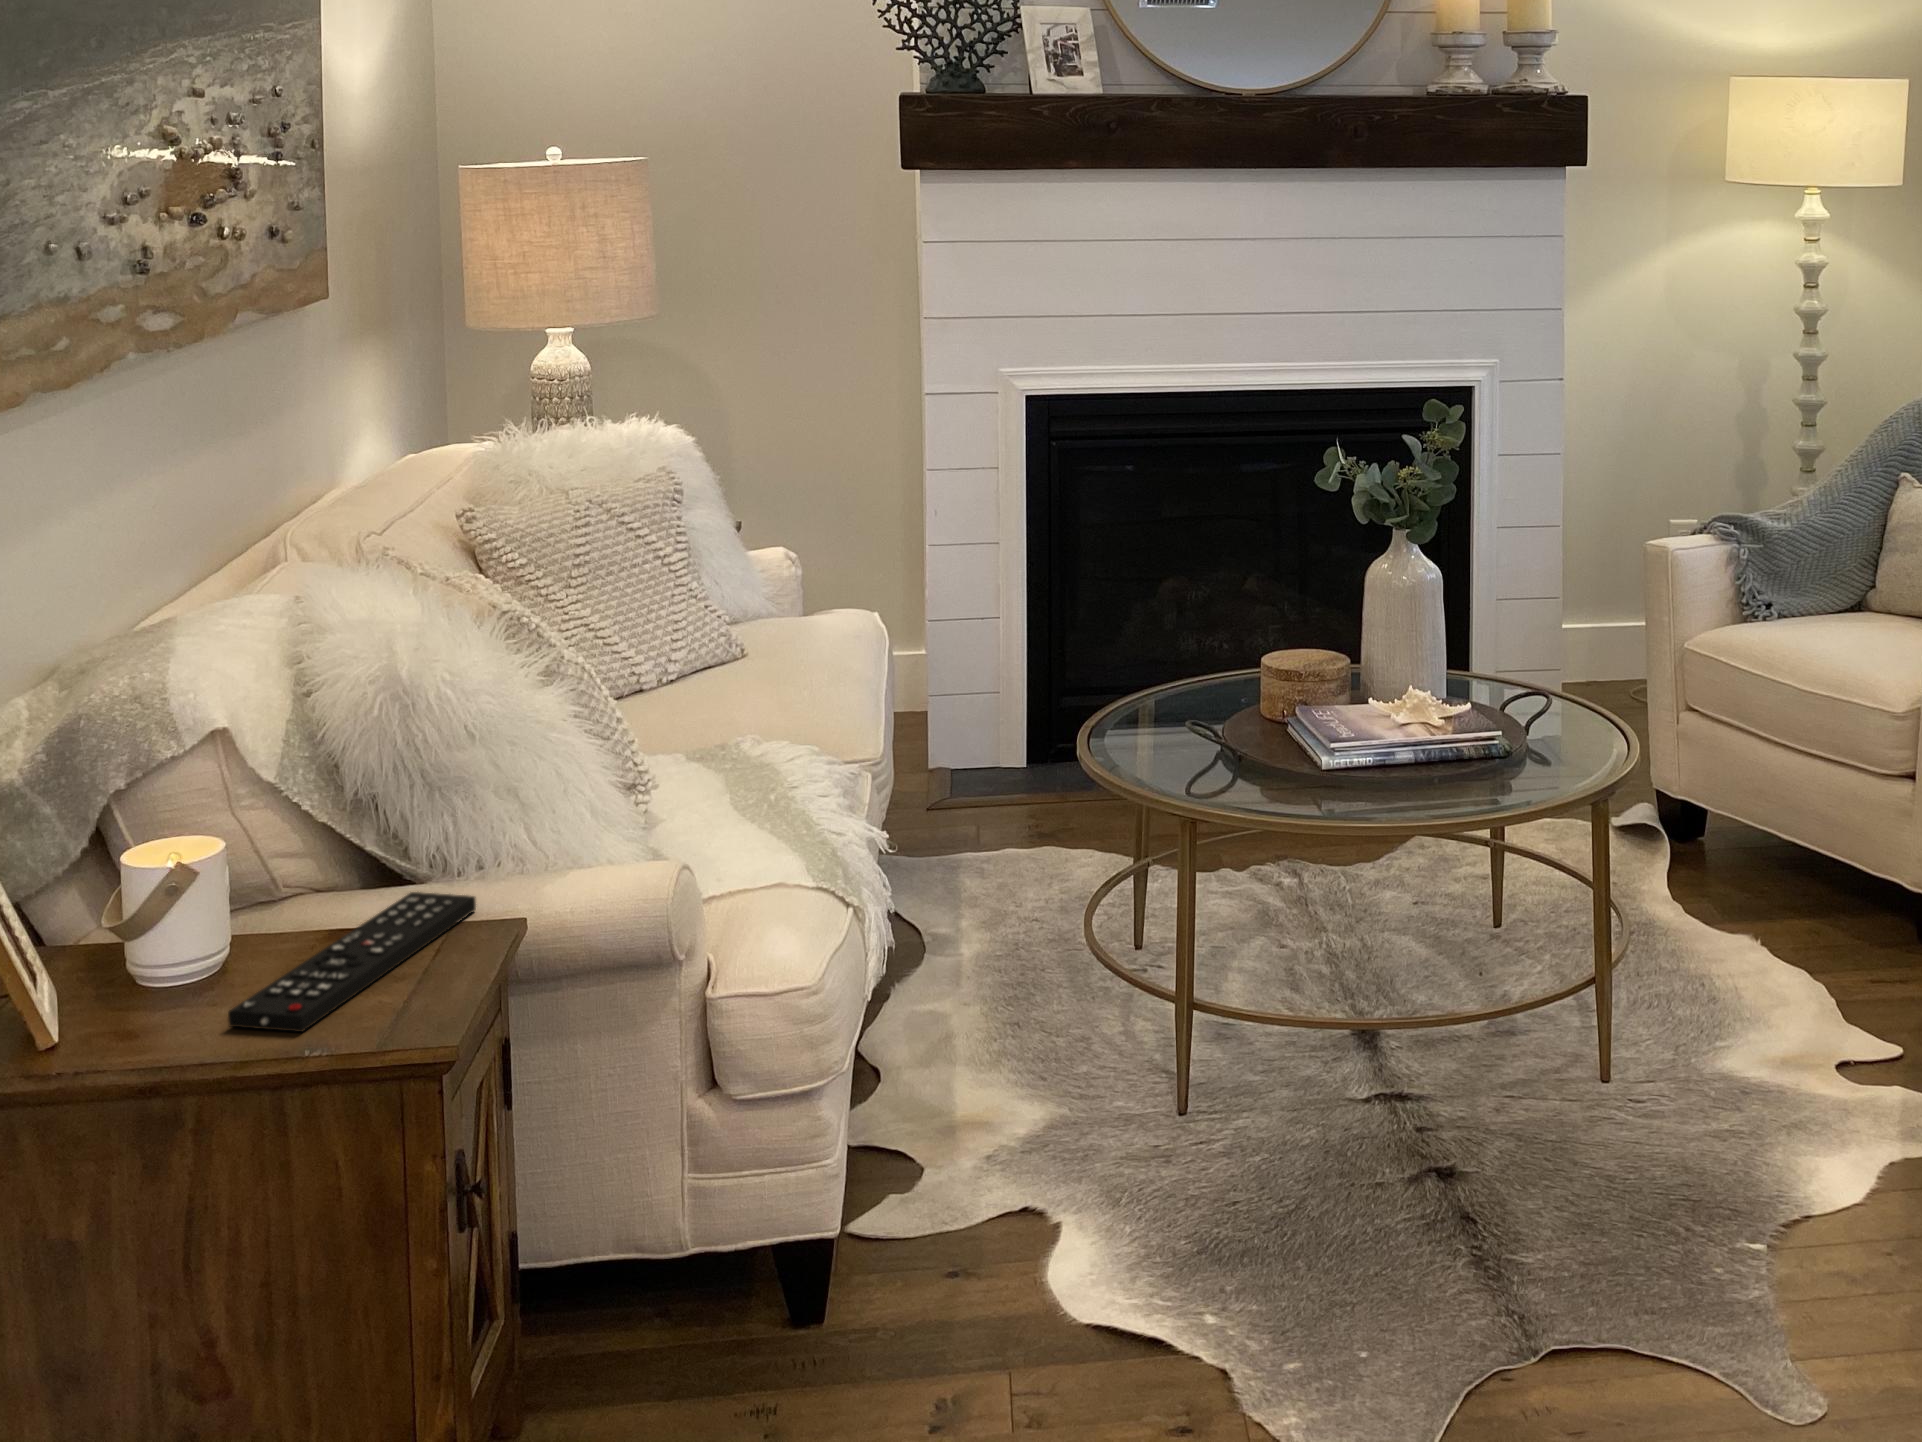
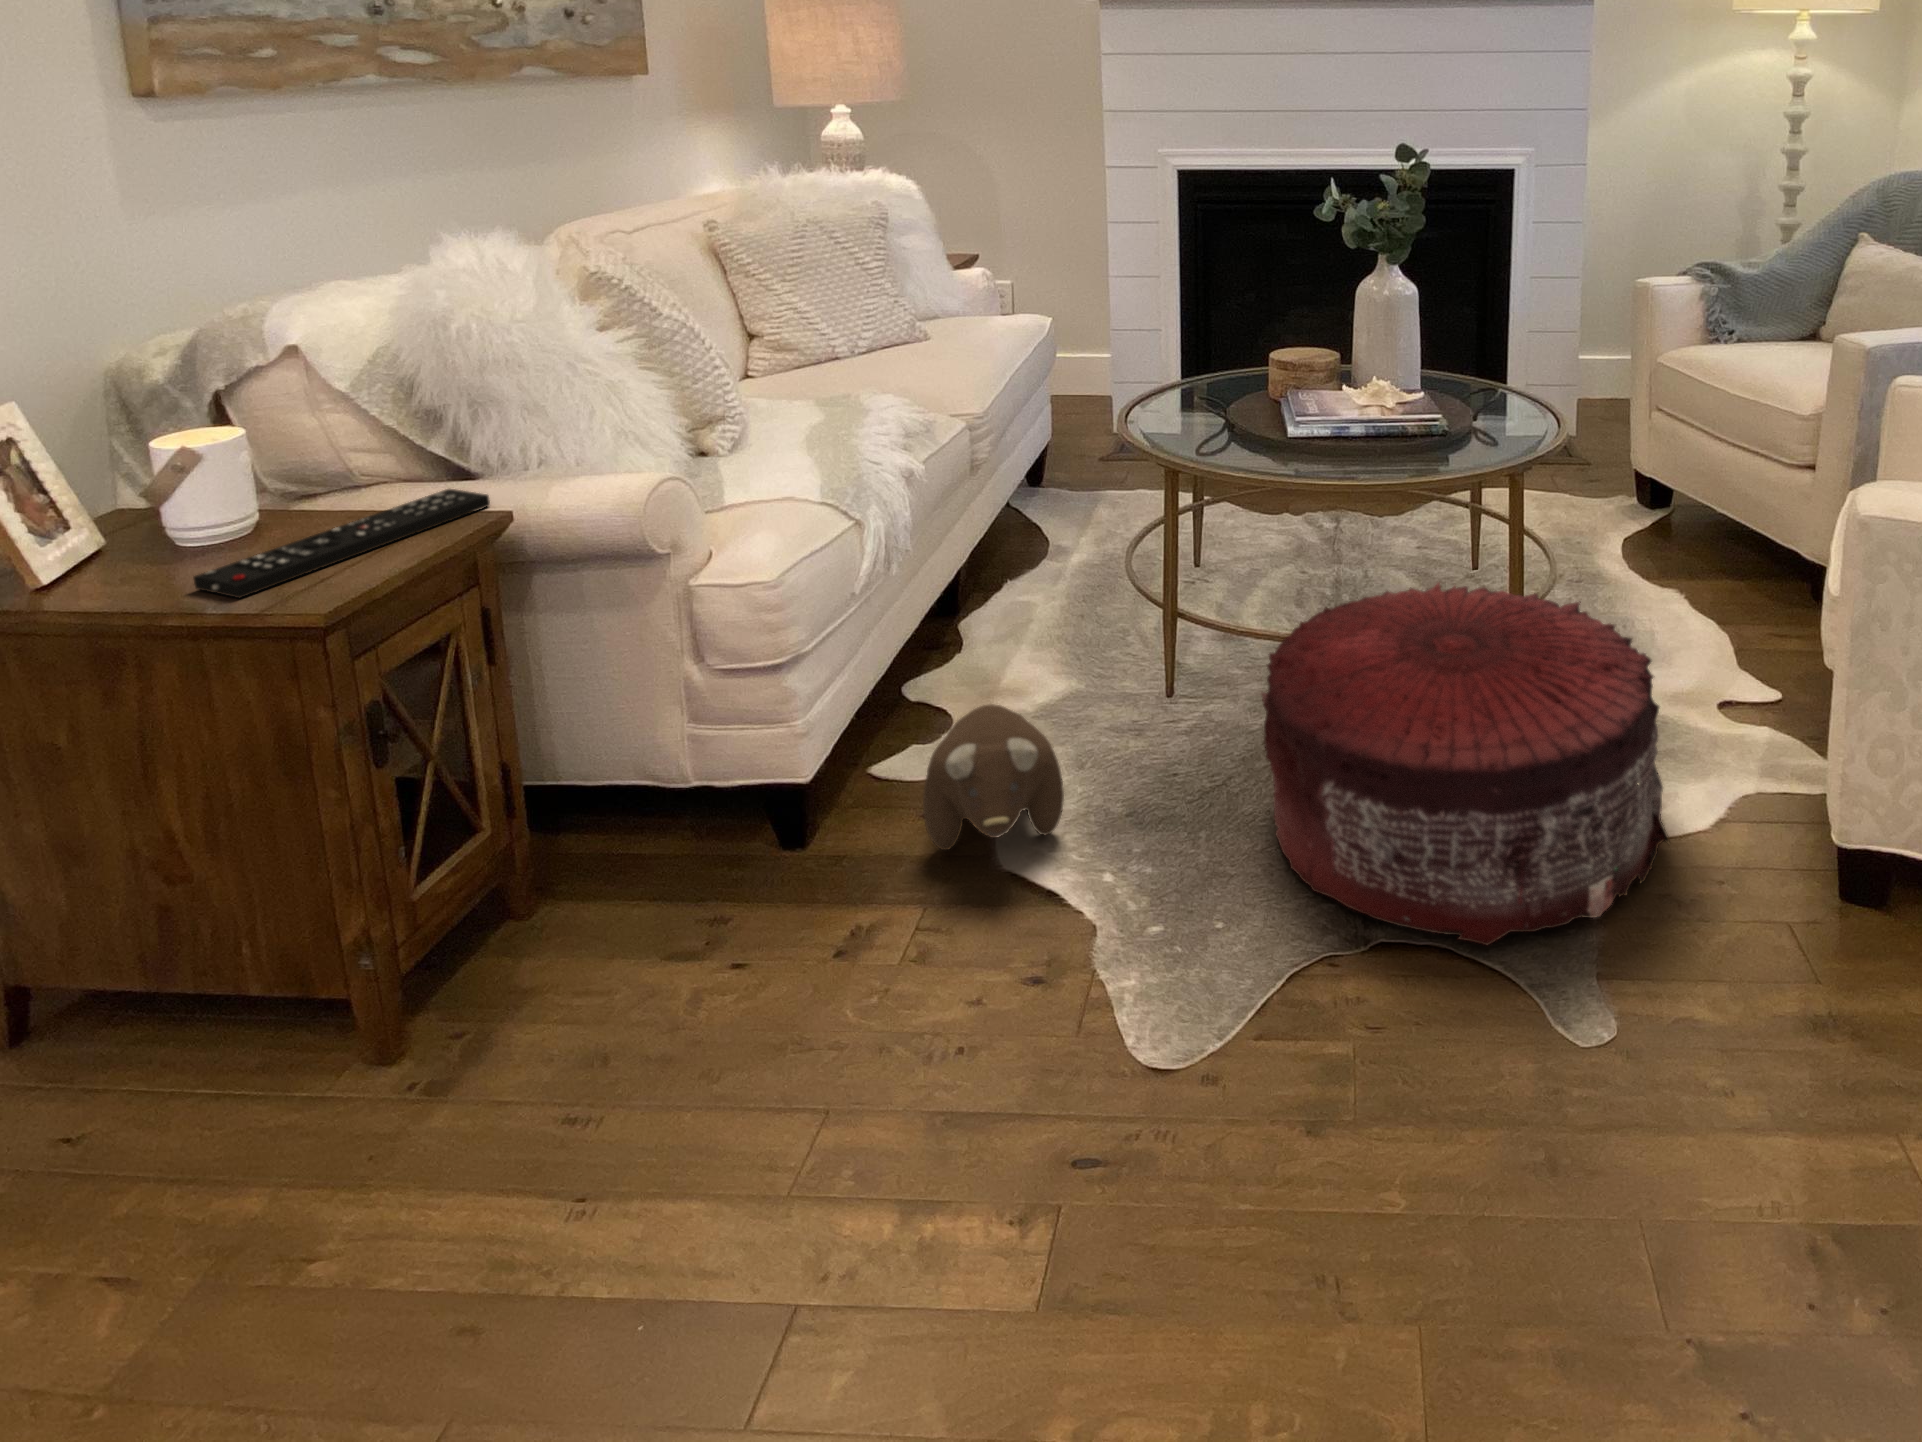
pouf: none [1357,938,1832,1337] -> present [1262,583,1669,945]
plush toy: none [966,1124,1137,1311] -> present [923,704,1064,850]

